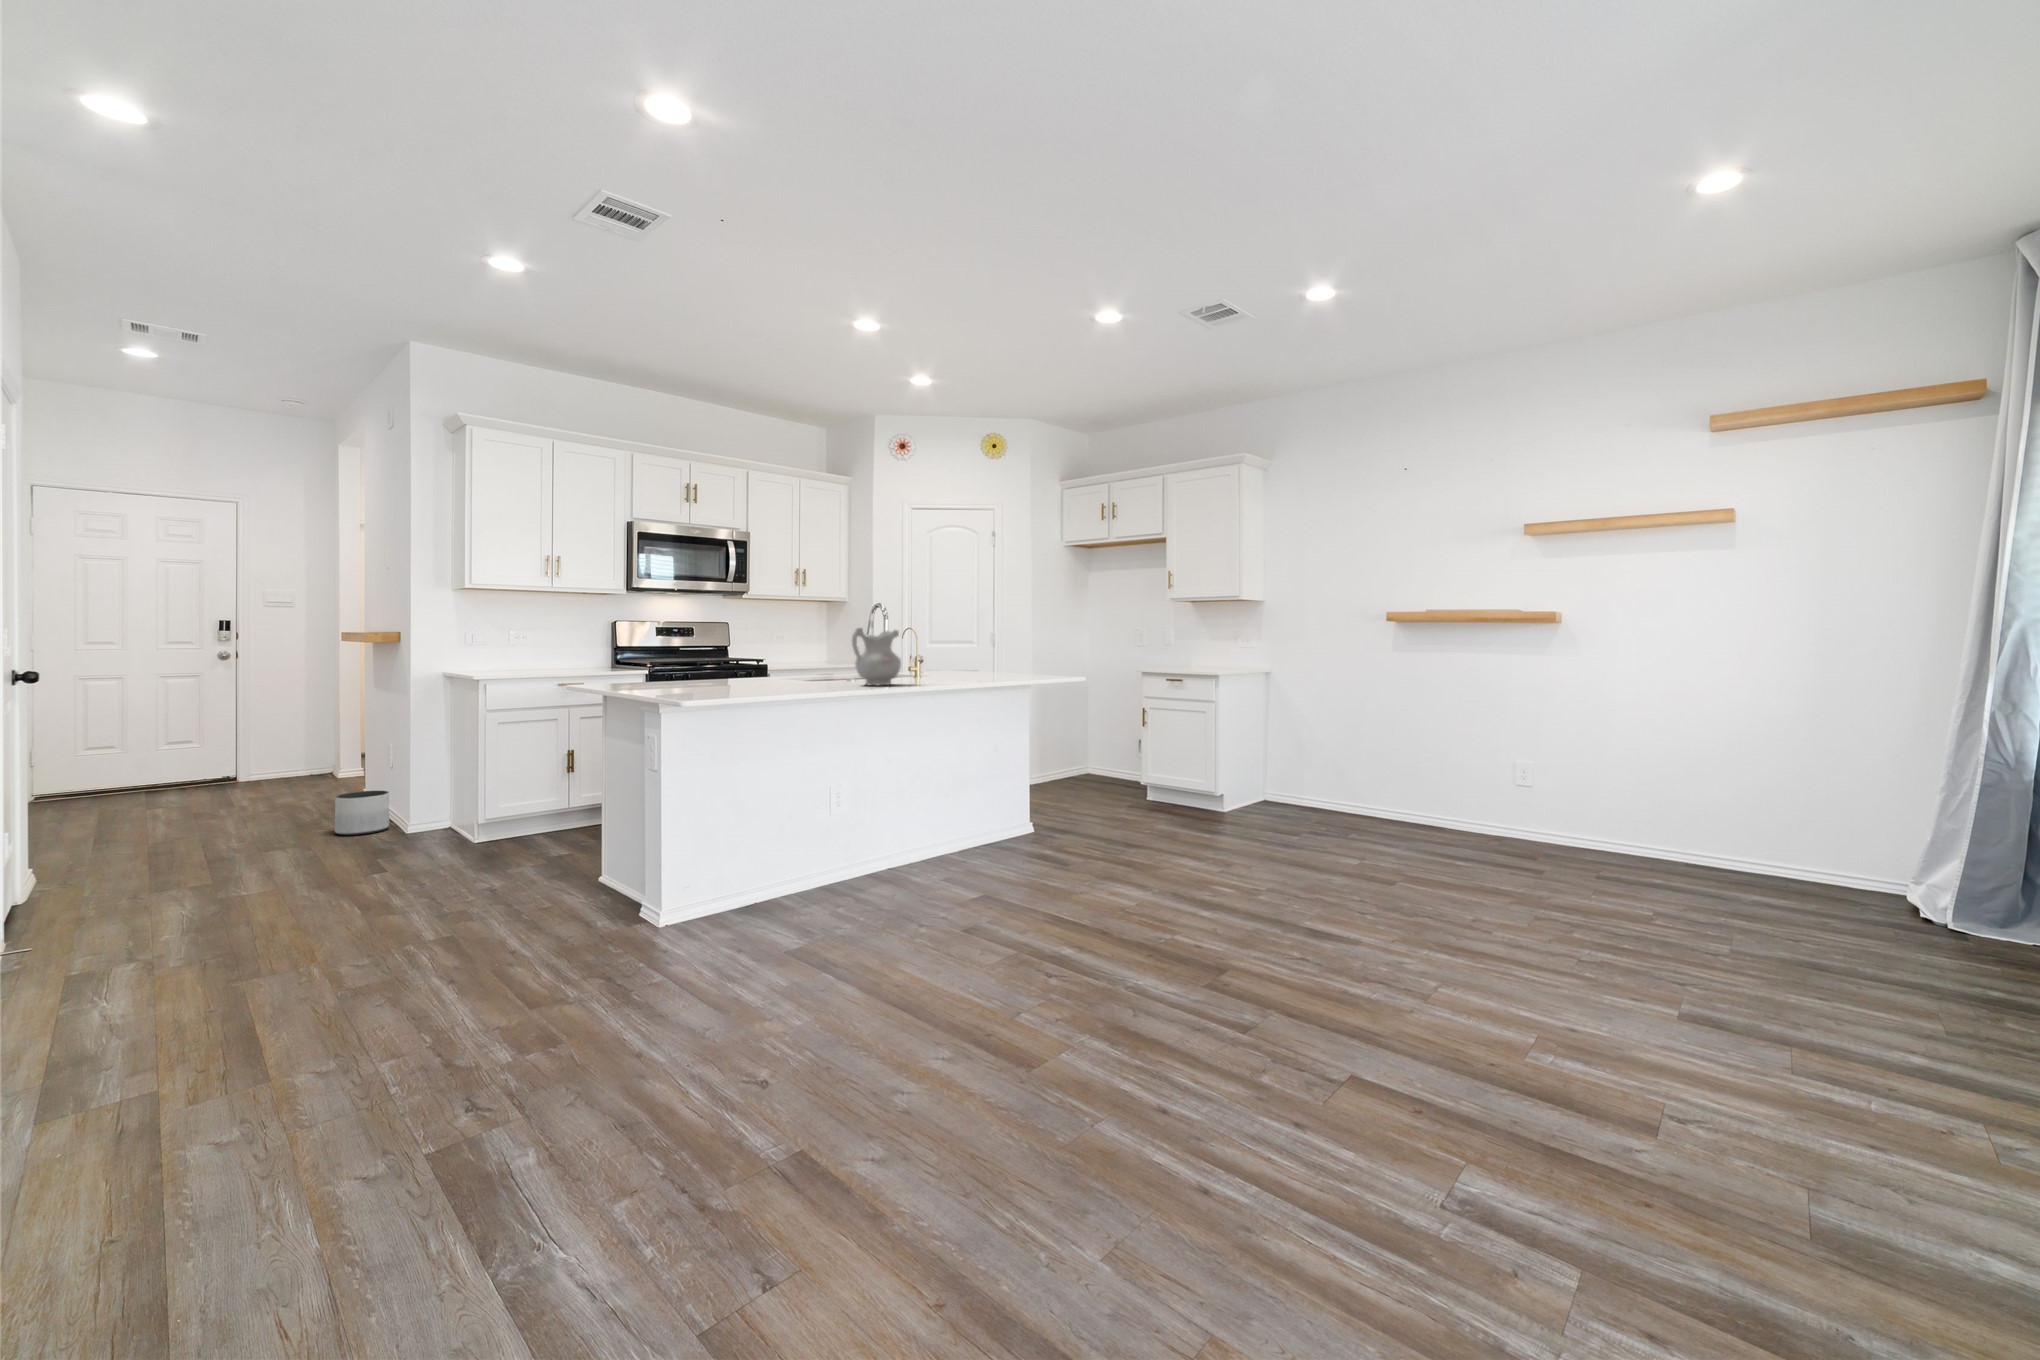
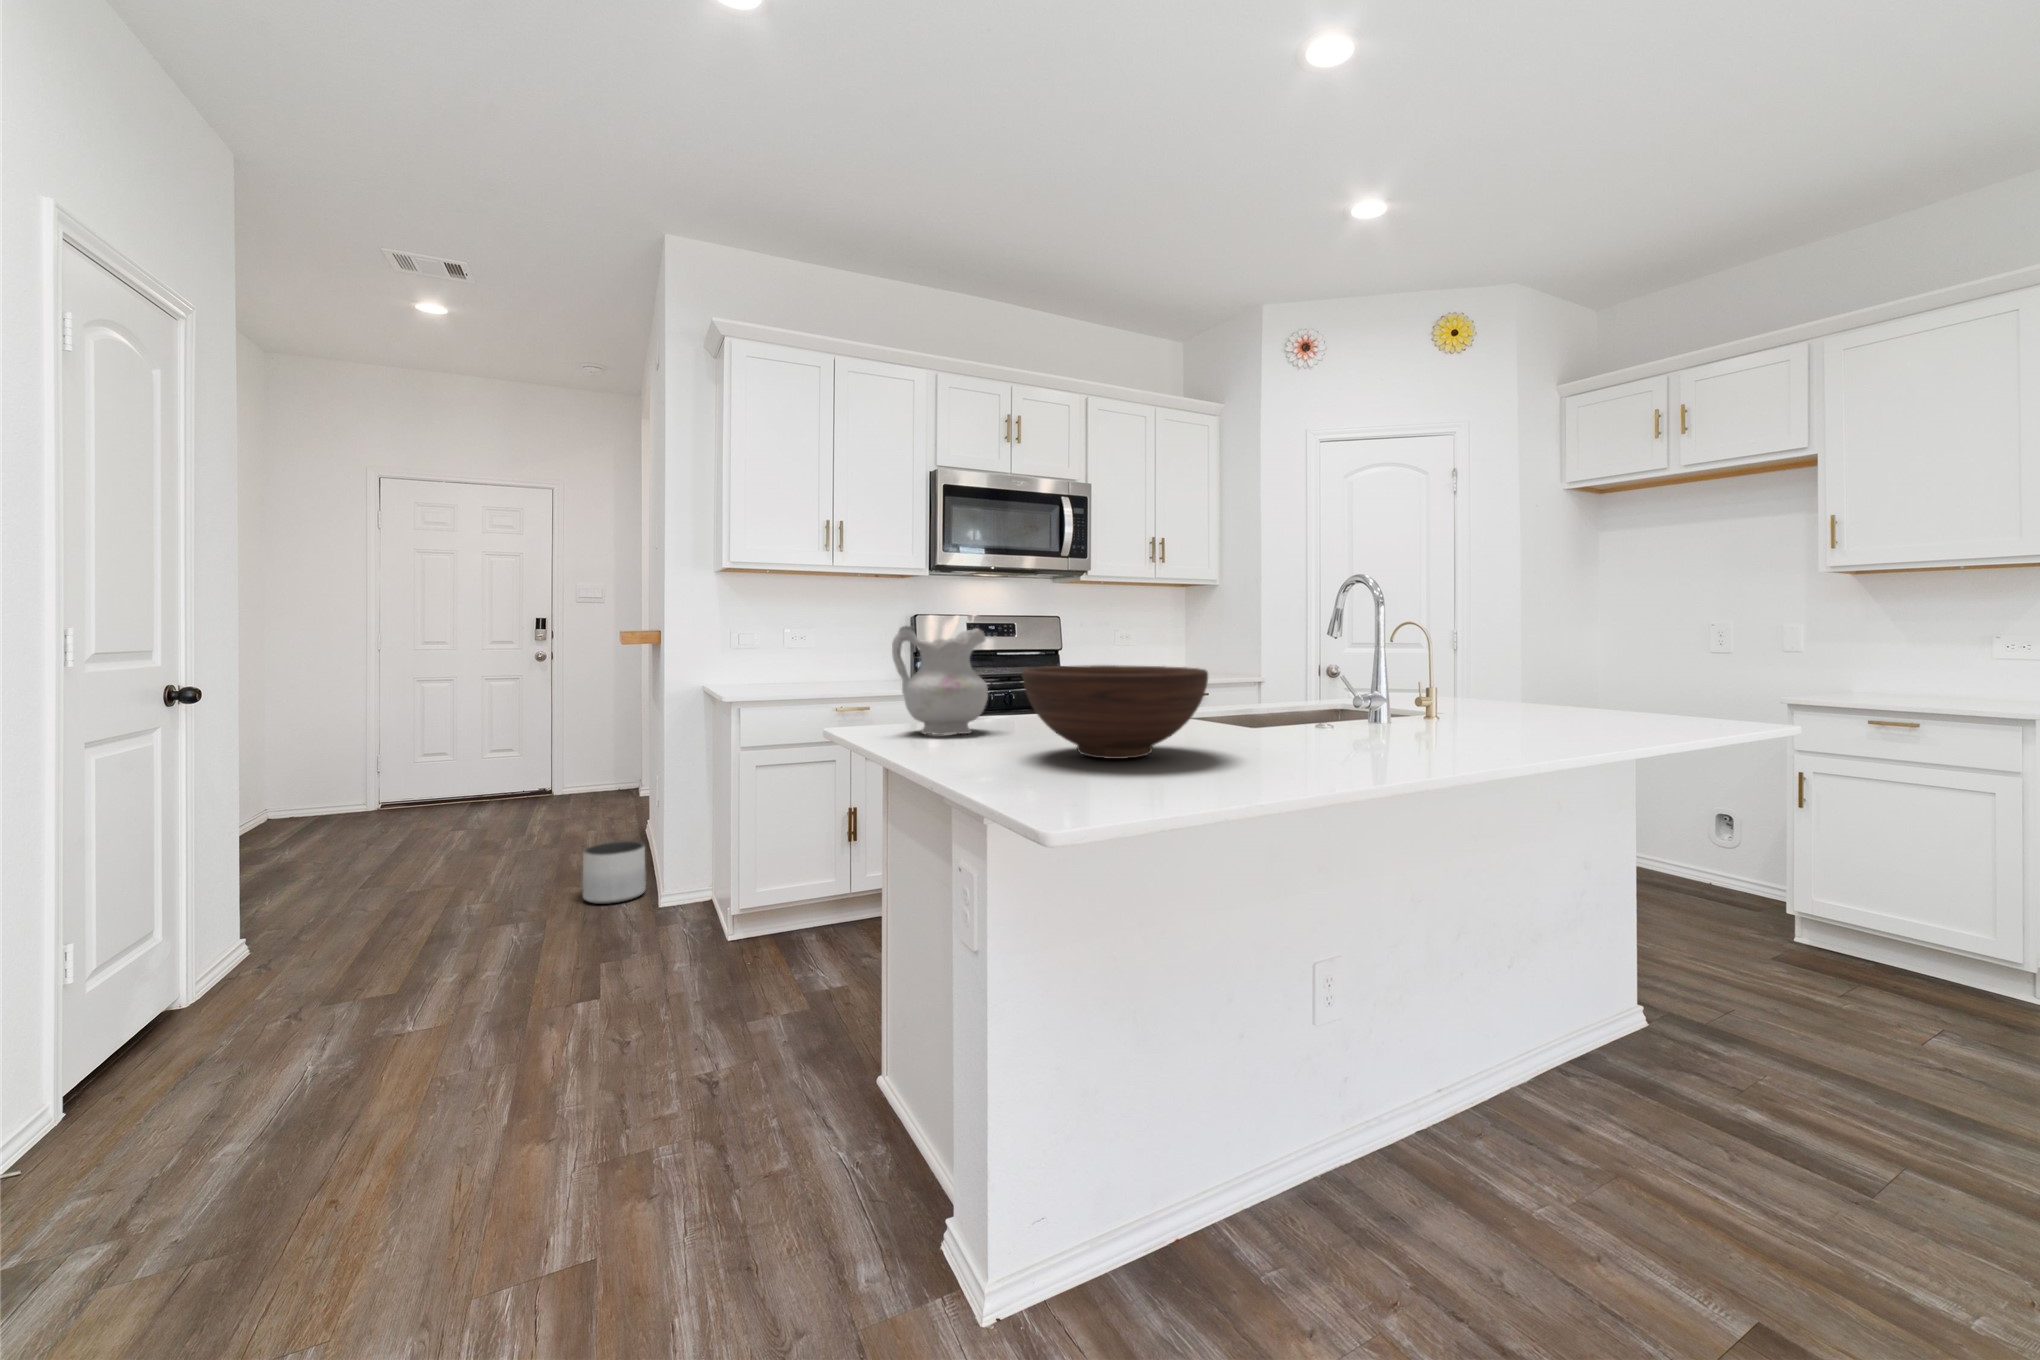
ceramic pitcher: present [852,628,901,685] -> present [892,626,988,735]
fruit bowl: none [693,647,786,688] -> present [1022,665,1208,759]

